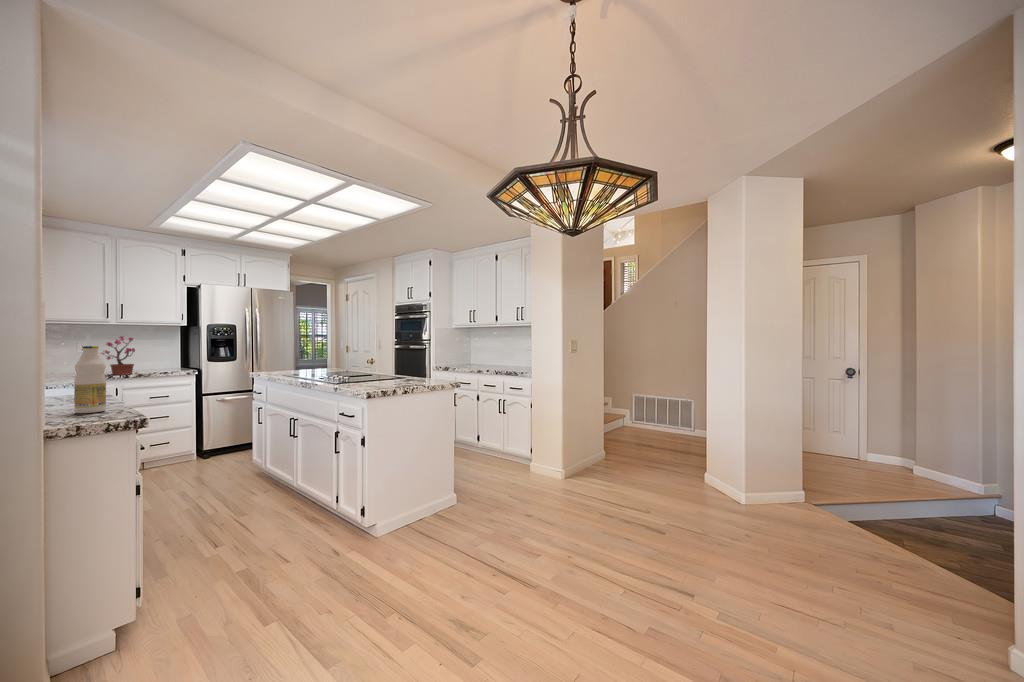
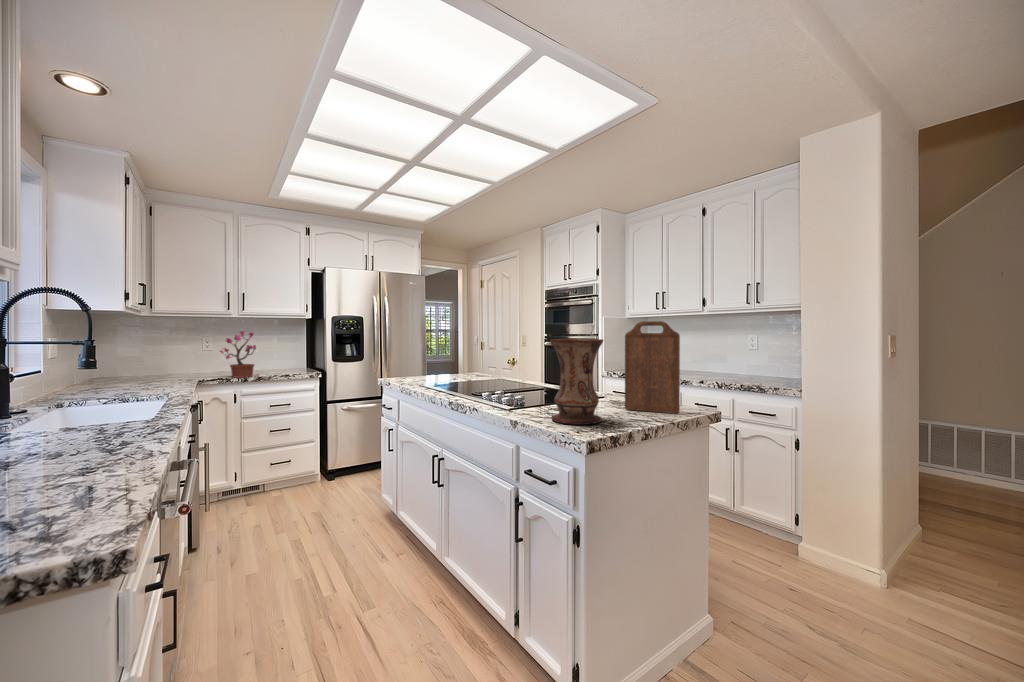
cutting board: none [407,333,435,383] -> present [625,321,680,413]
vase: none [356,343,386,388] -> present [550,339,603,425]
bottle: present [74,346,106,413] -> none [46,347,112,494]

